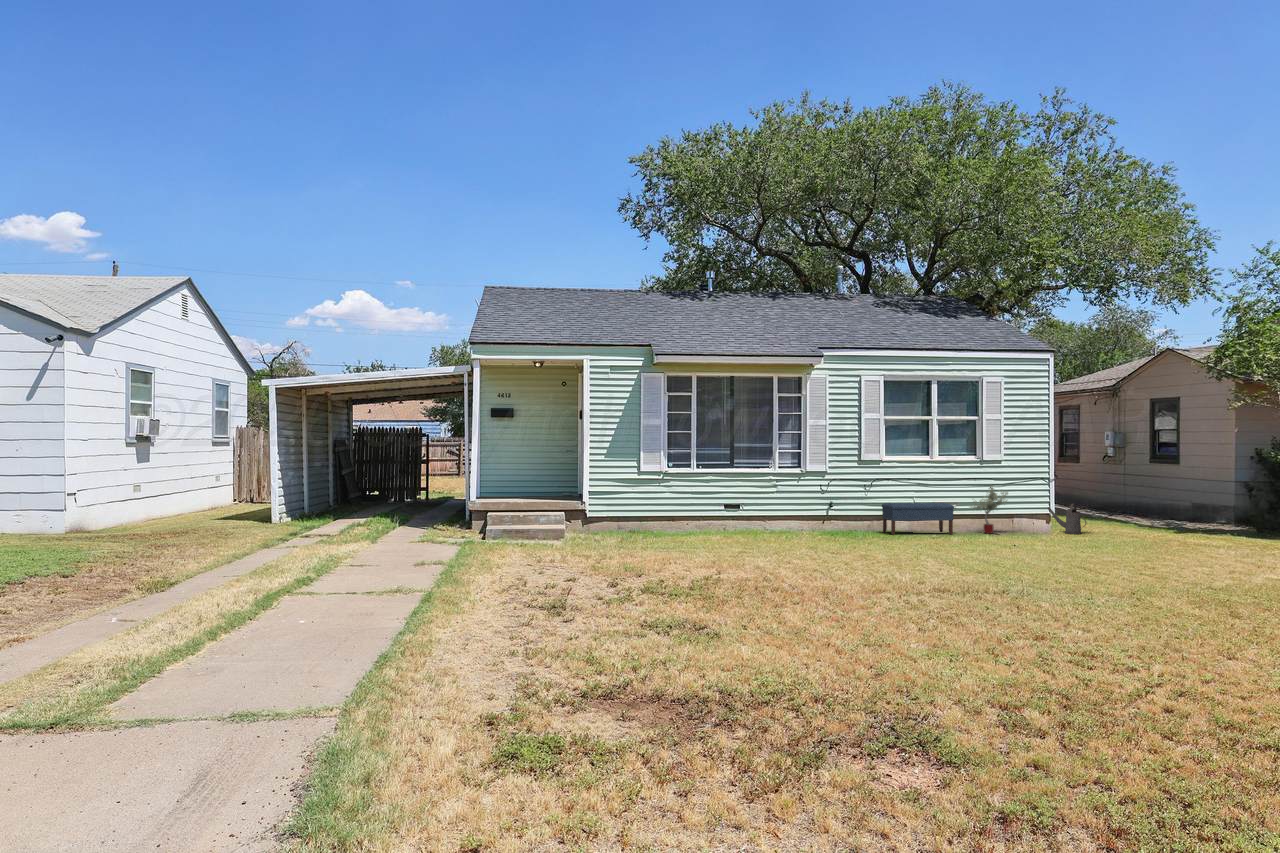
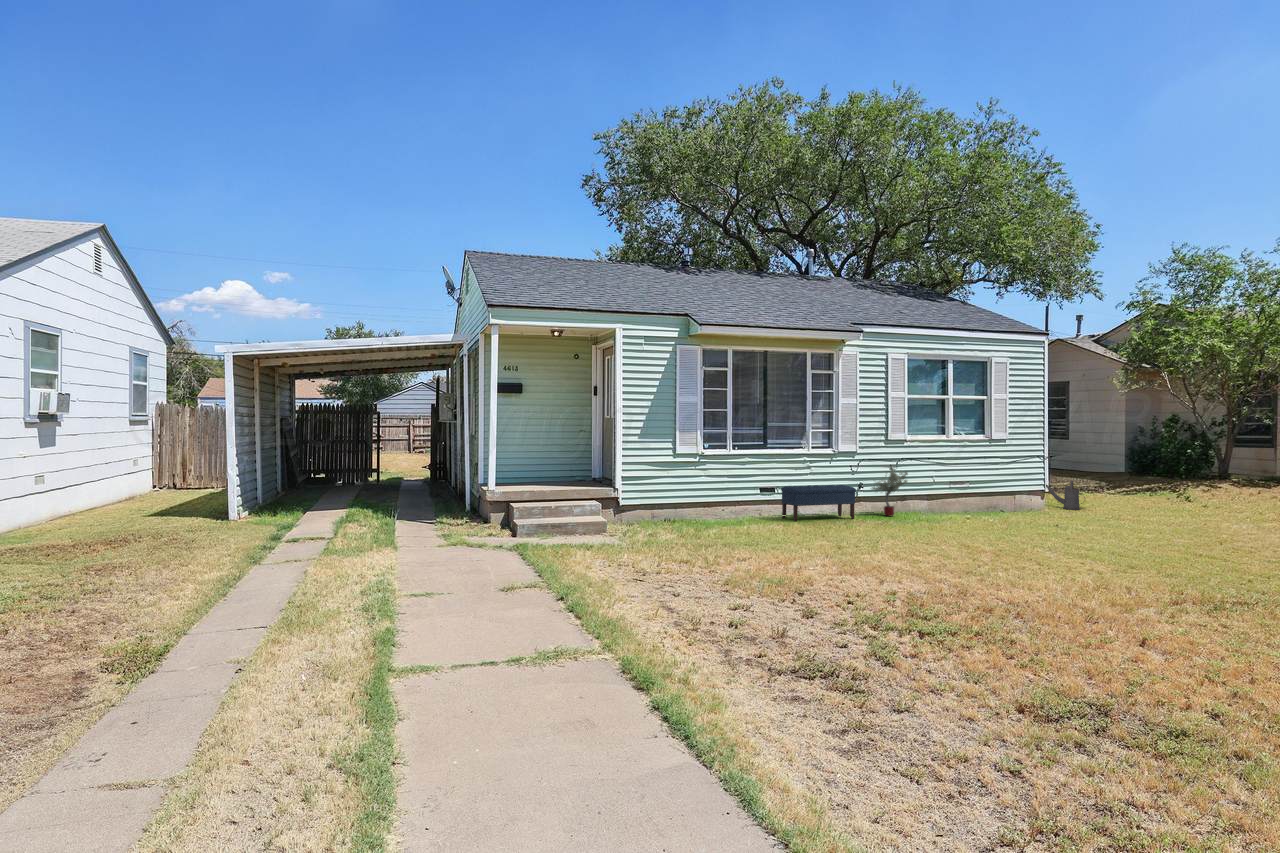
potted tree: present [970,485,1008,534] -> present [872,466,908,516]
bench: present [882,503,954,535] -> present [781,485,856,521]

